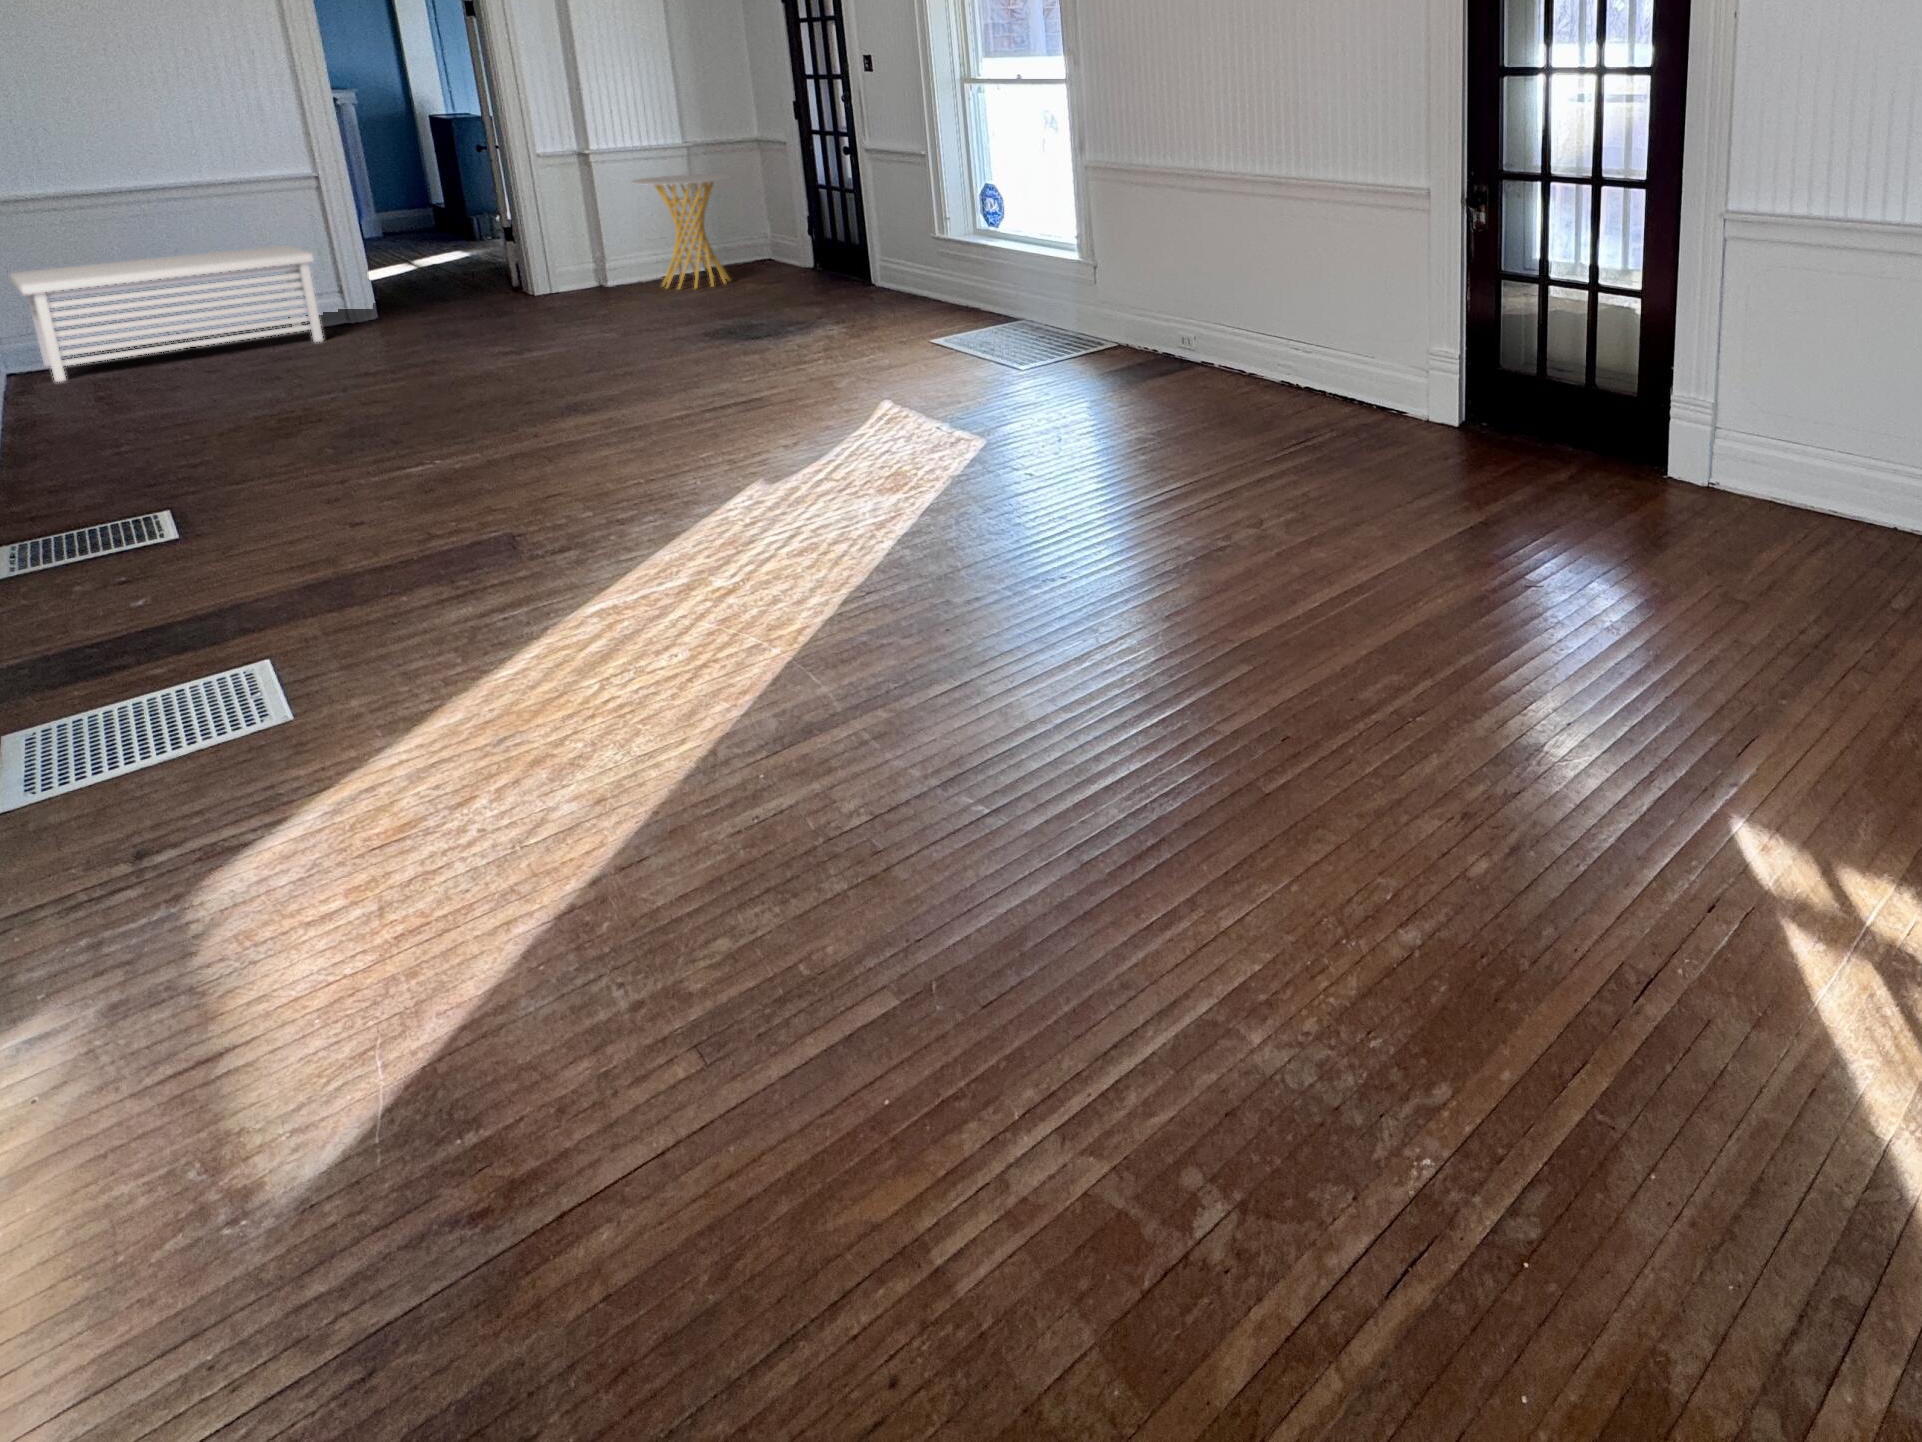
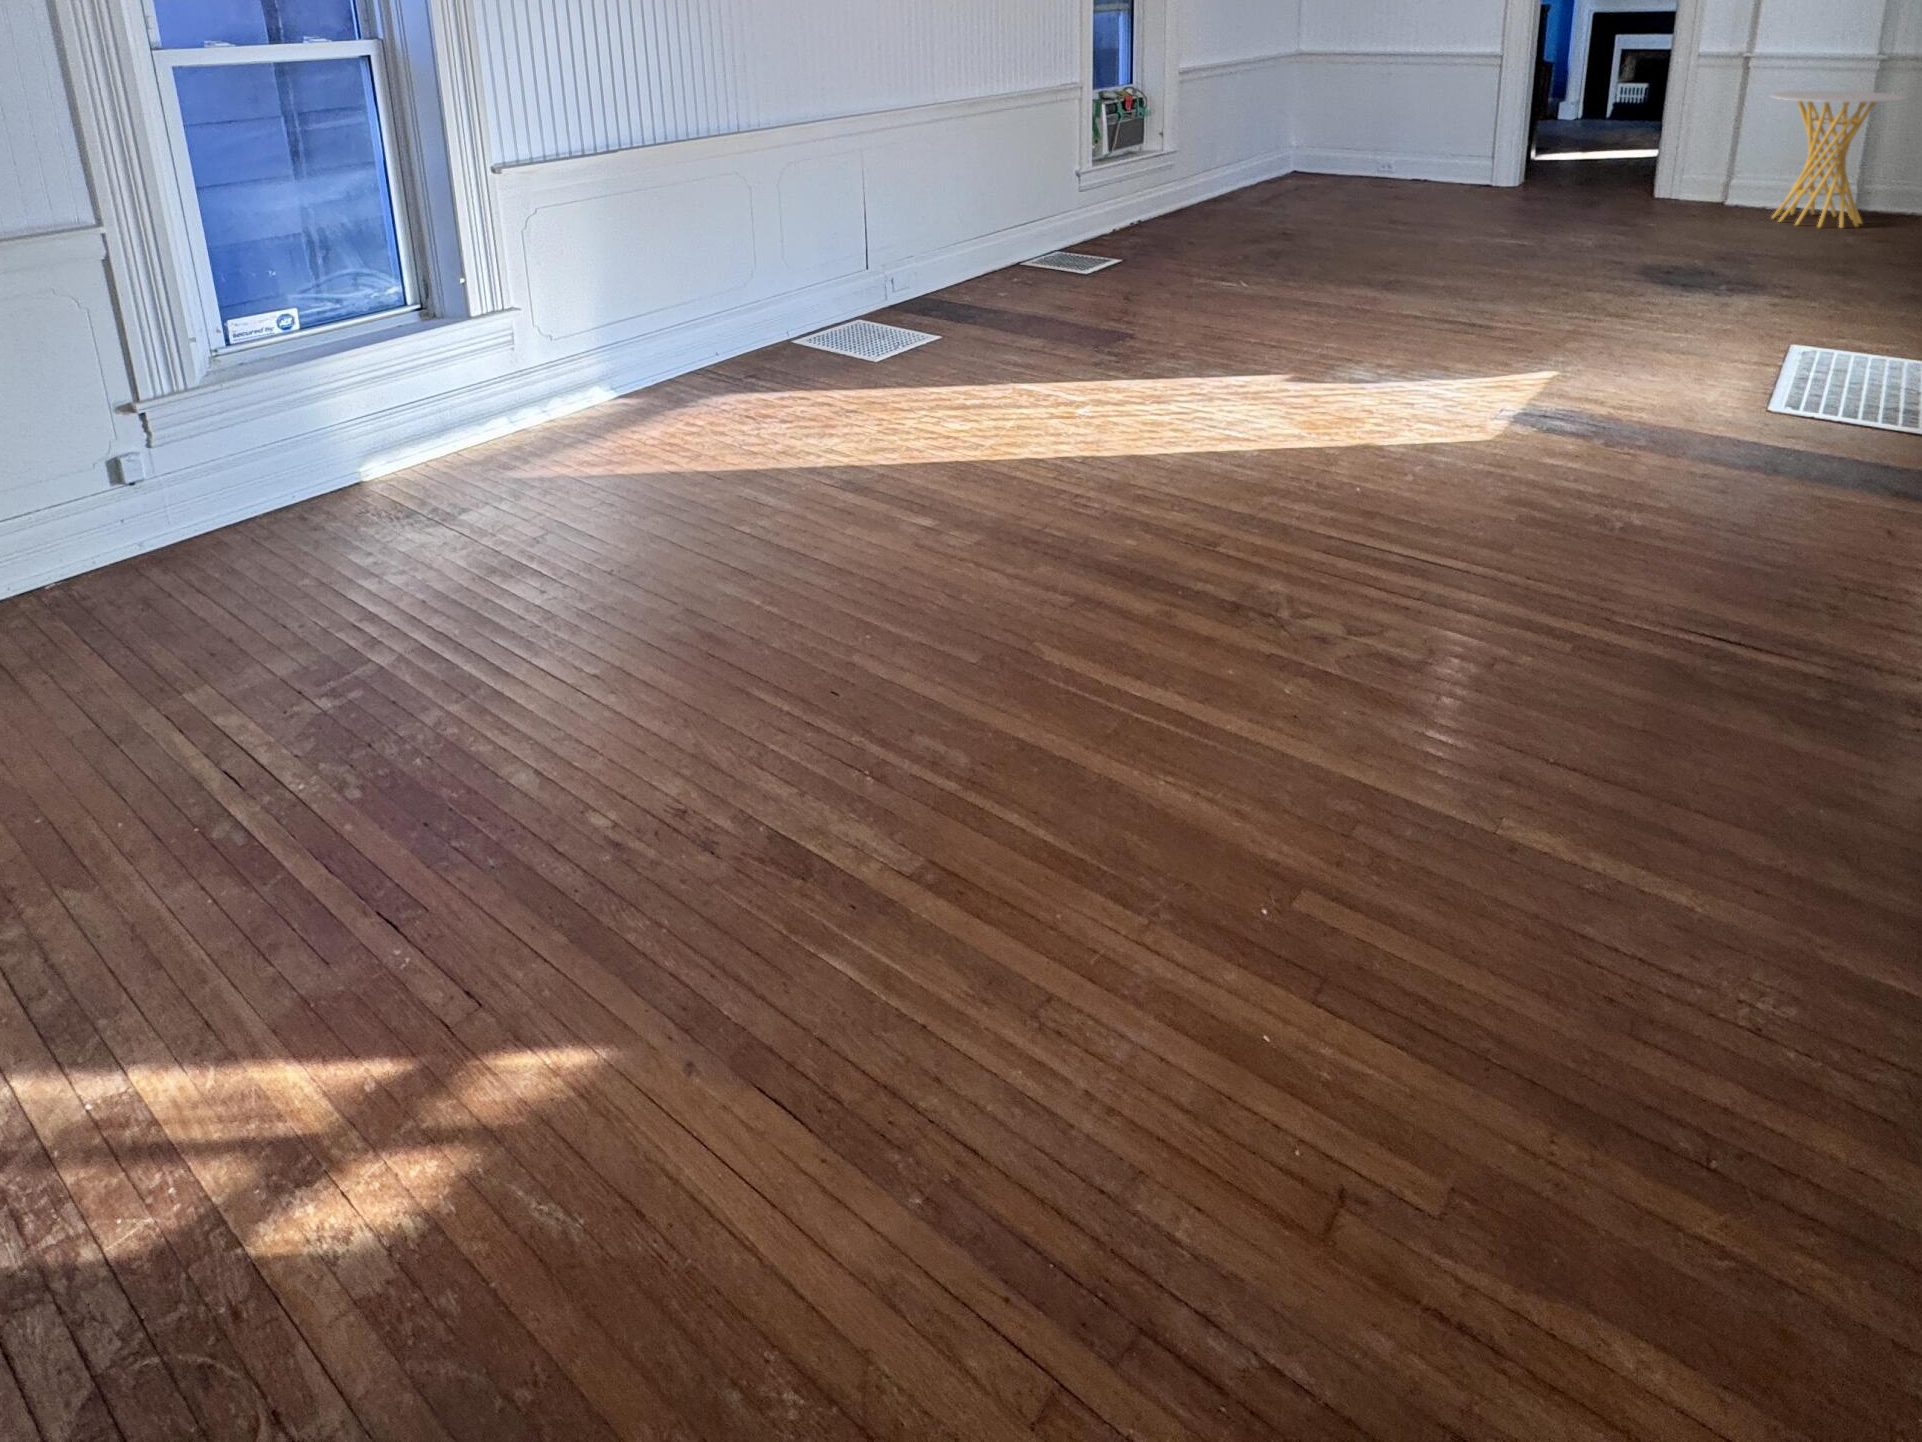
storage bench: present [10,246,323,382] -> none [1285,110,1471,196]

